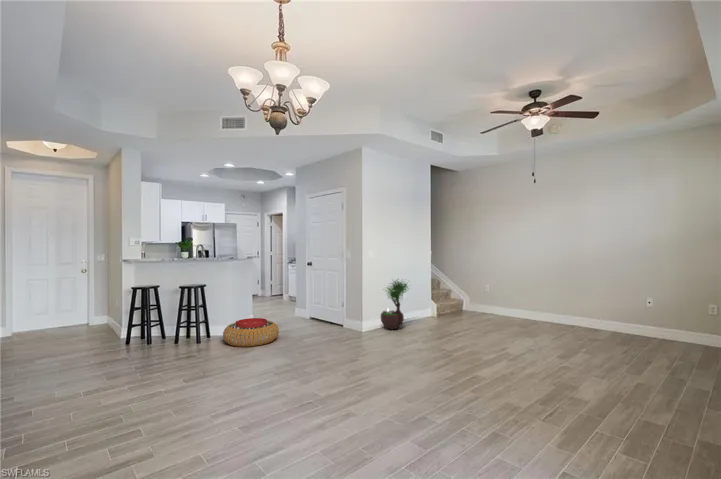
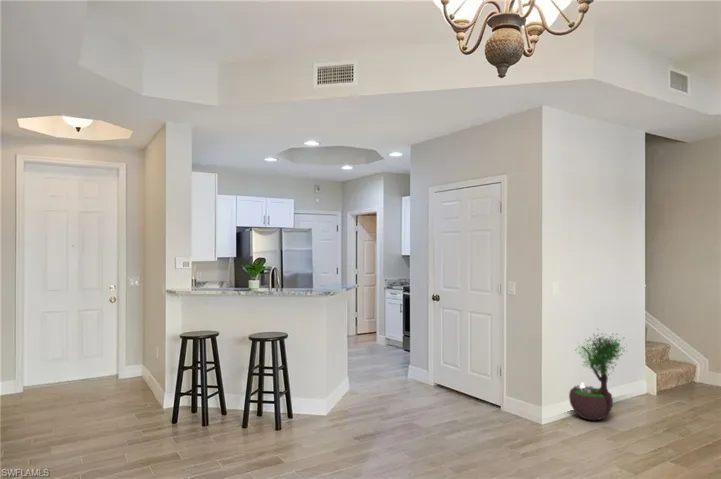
pouf: present [223,318,279,347] -> none [316,391,404,443]

